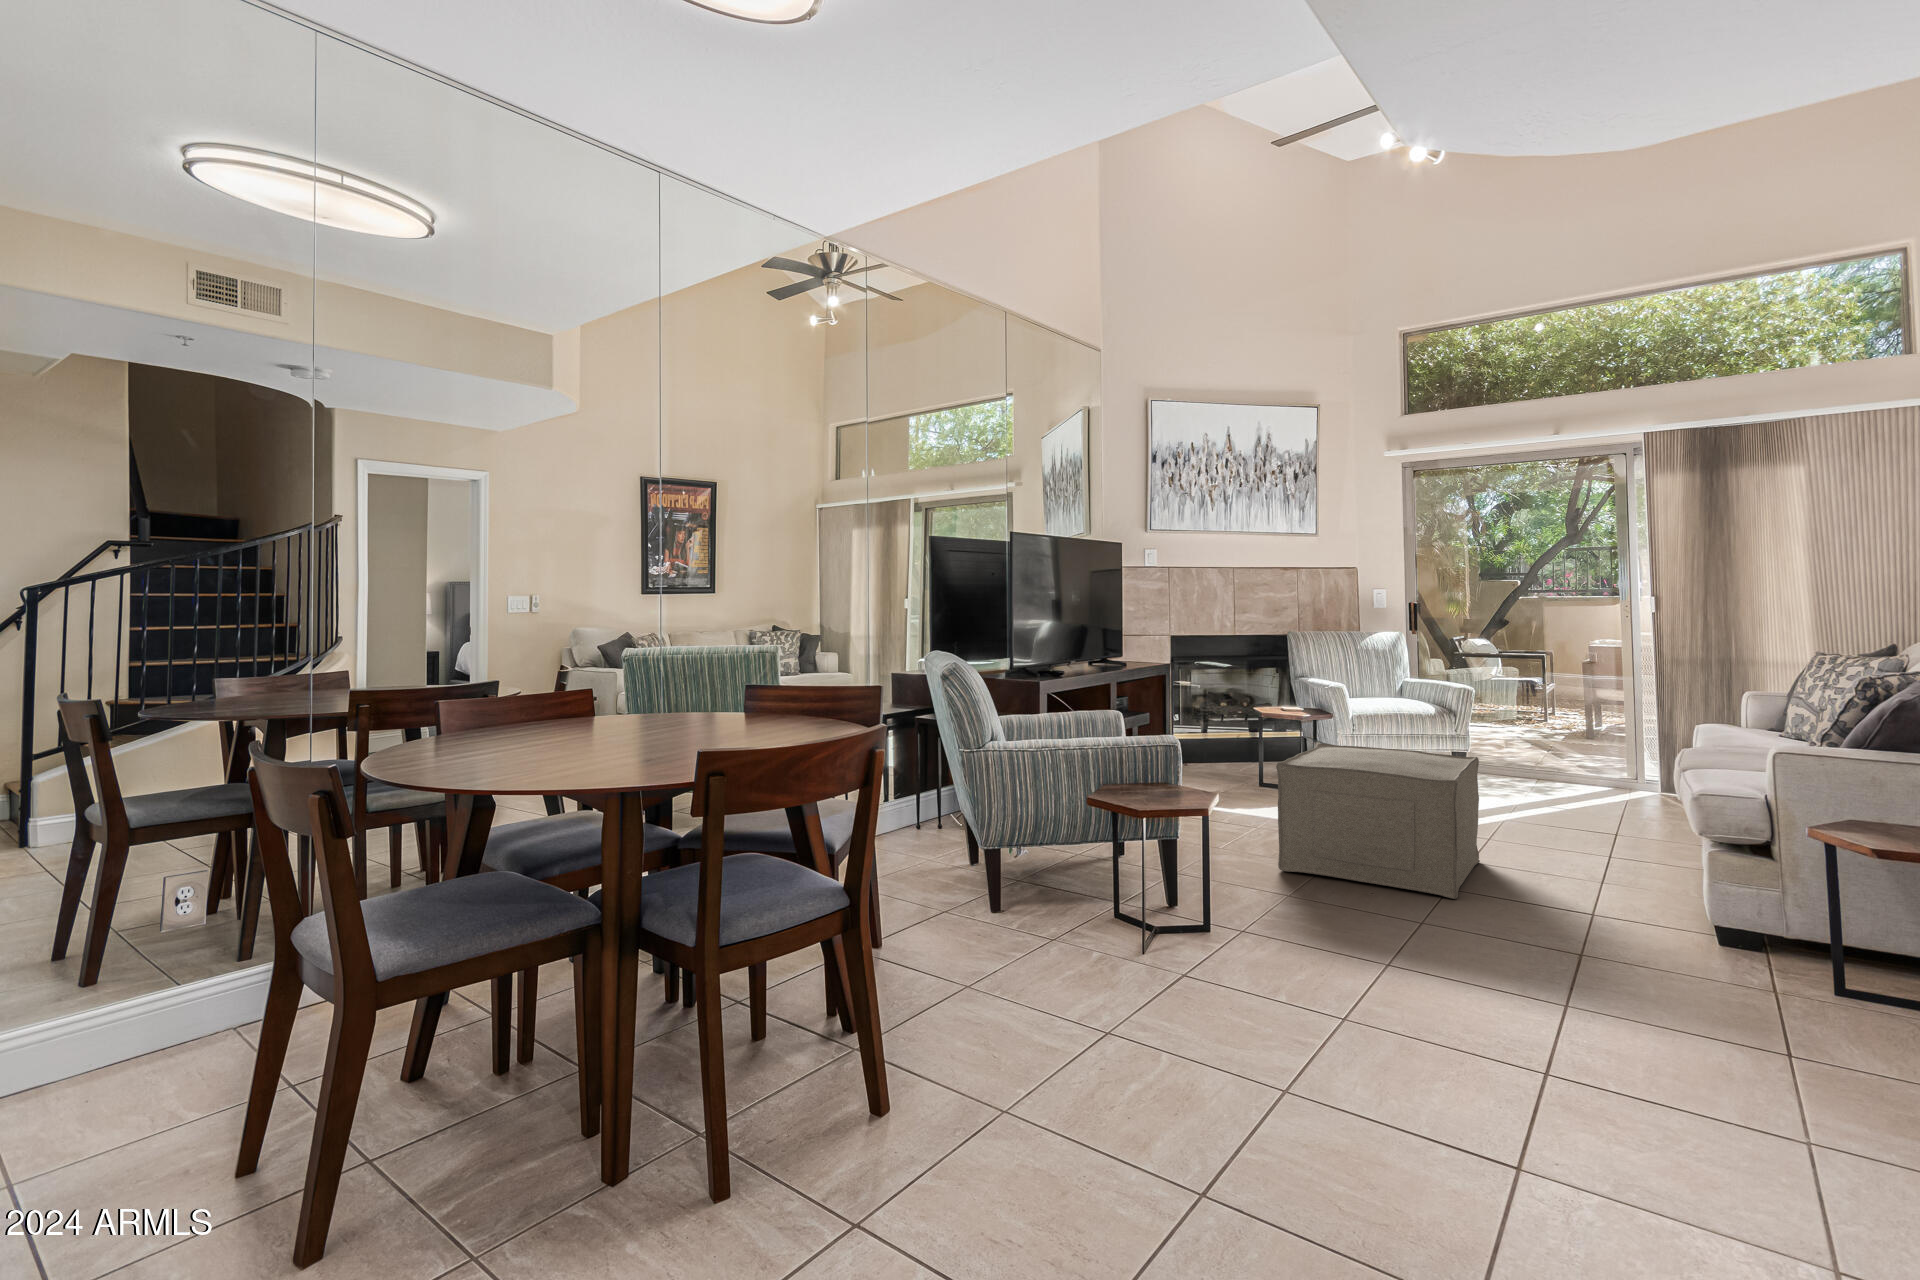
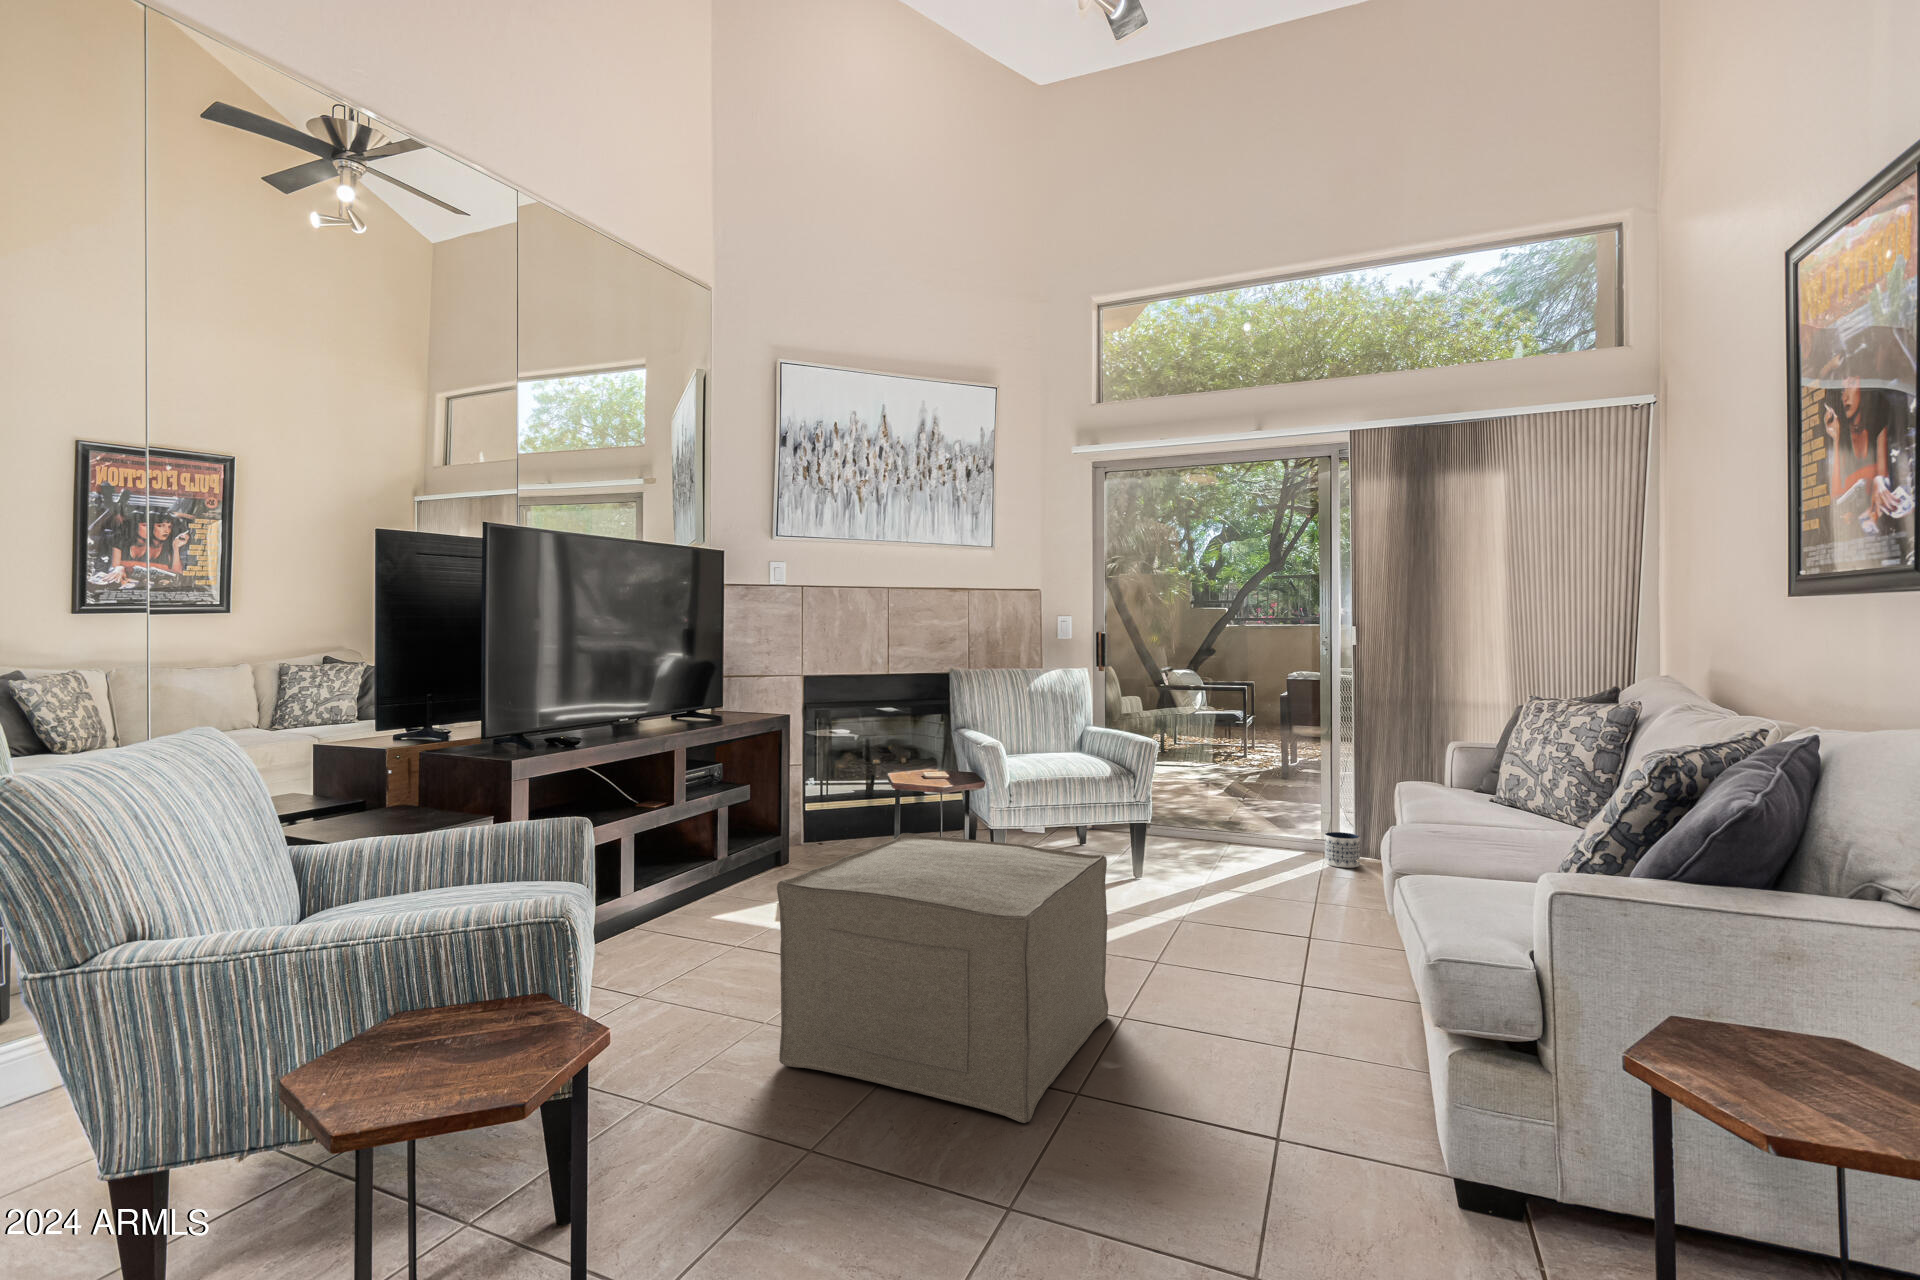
planter: none [1618,765,1651,793] -> present [1325,832,1360,868]

